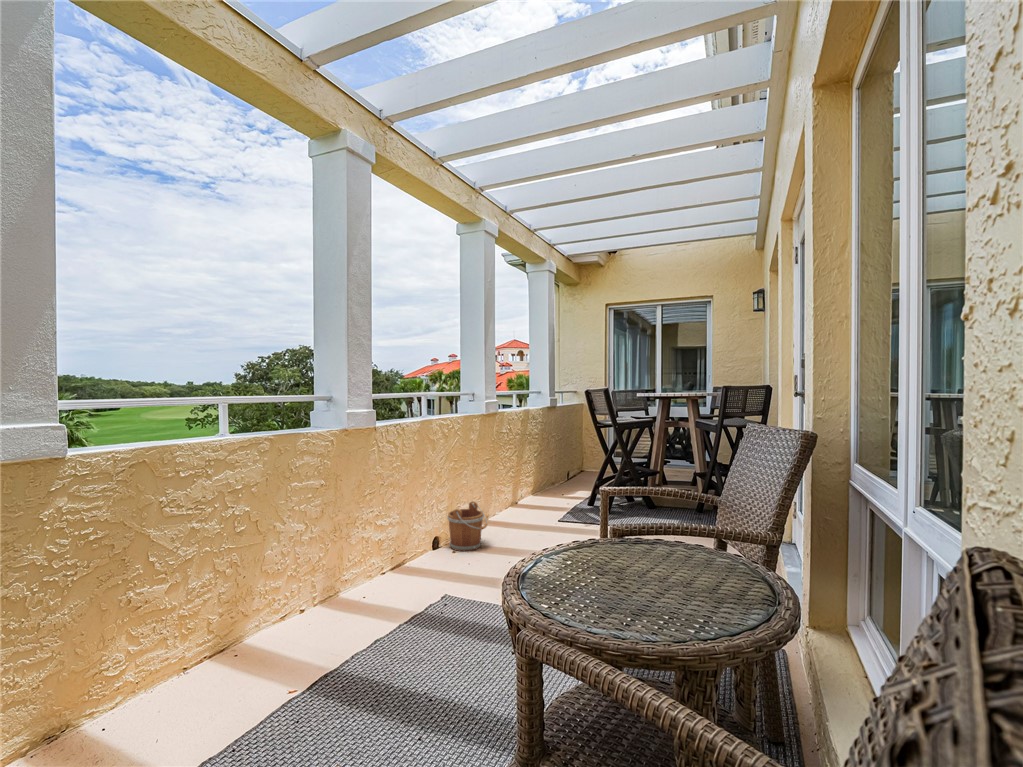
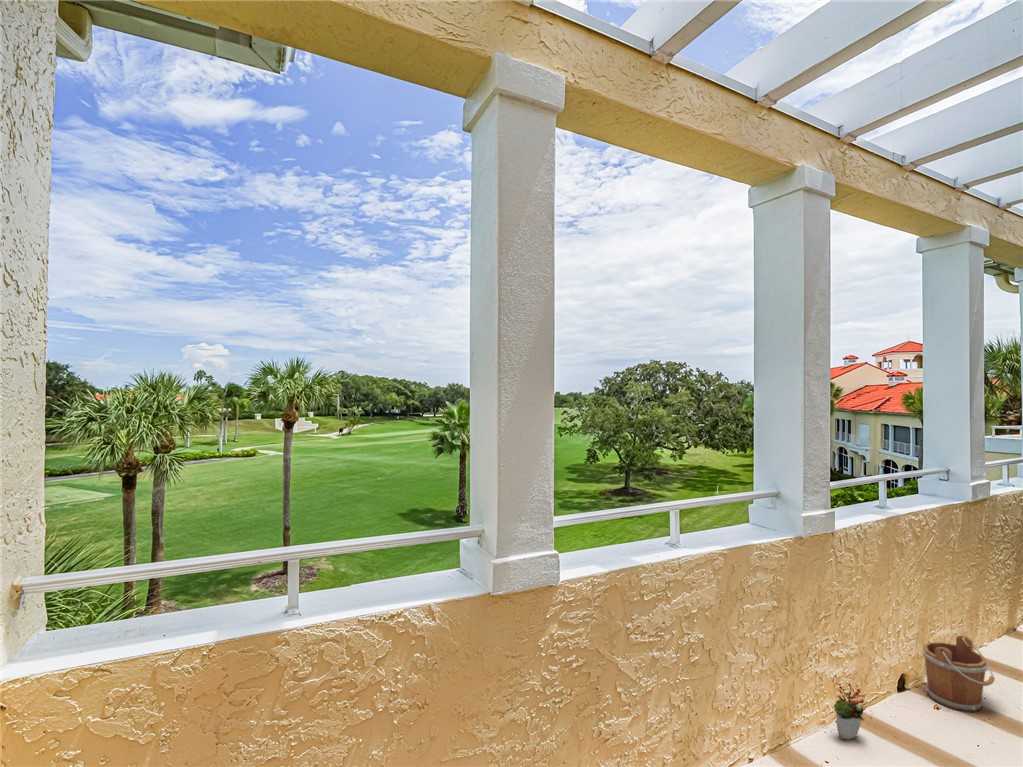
decorative plant: none [374,540,395,583] -> present [834,683,864,740]

